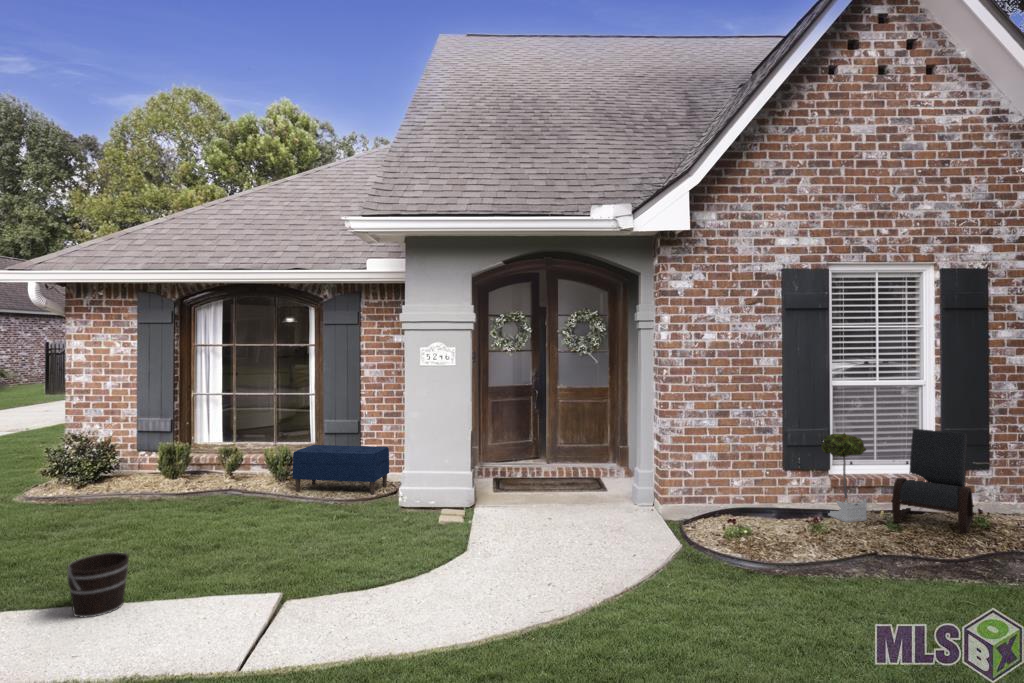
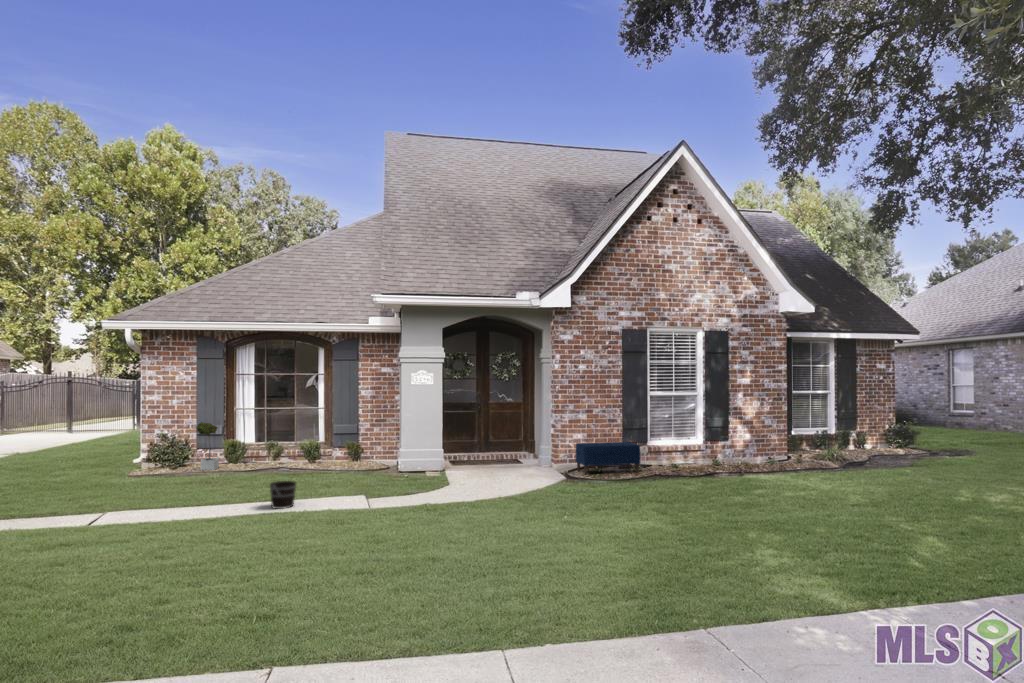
lounge chair: present [891,429,974,535] -> none [678,419,720,472]
potted tree: present [821,433,867,522] -> present [197,422,219,470]
bench: present [293,445,389,495] -> present [576,442,641,475]

